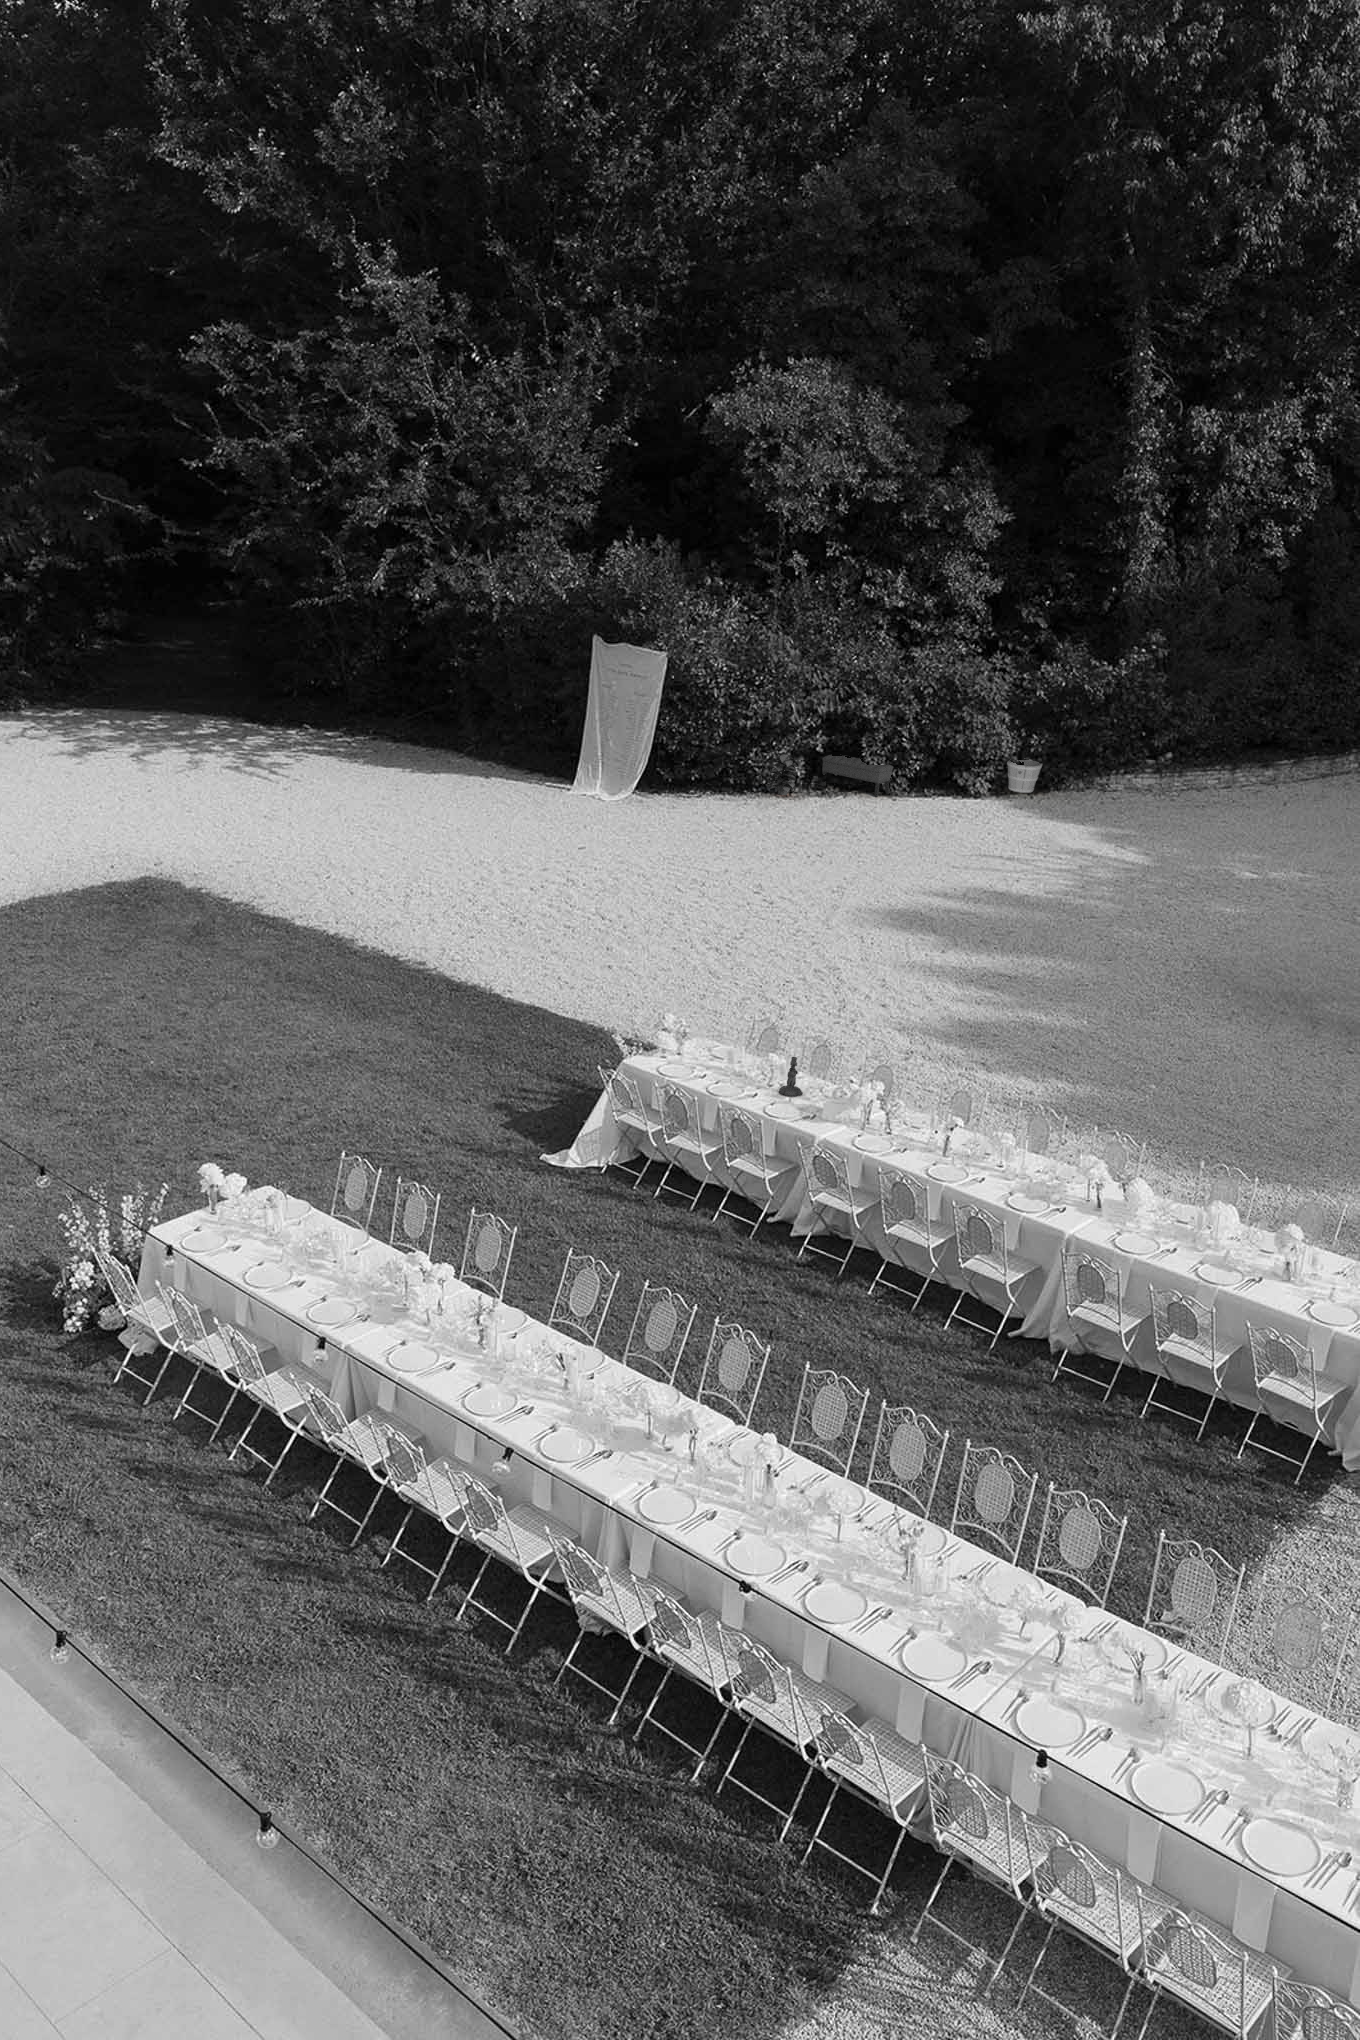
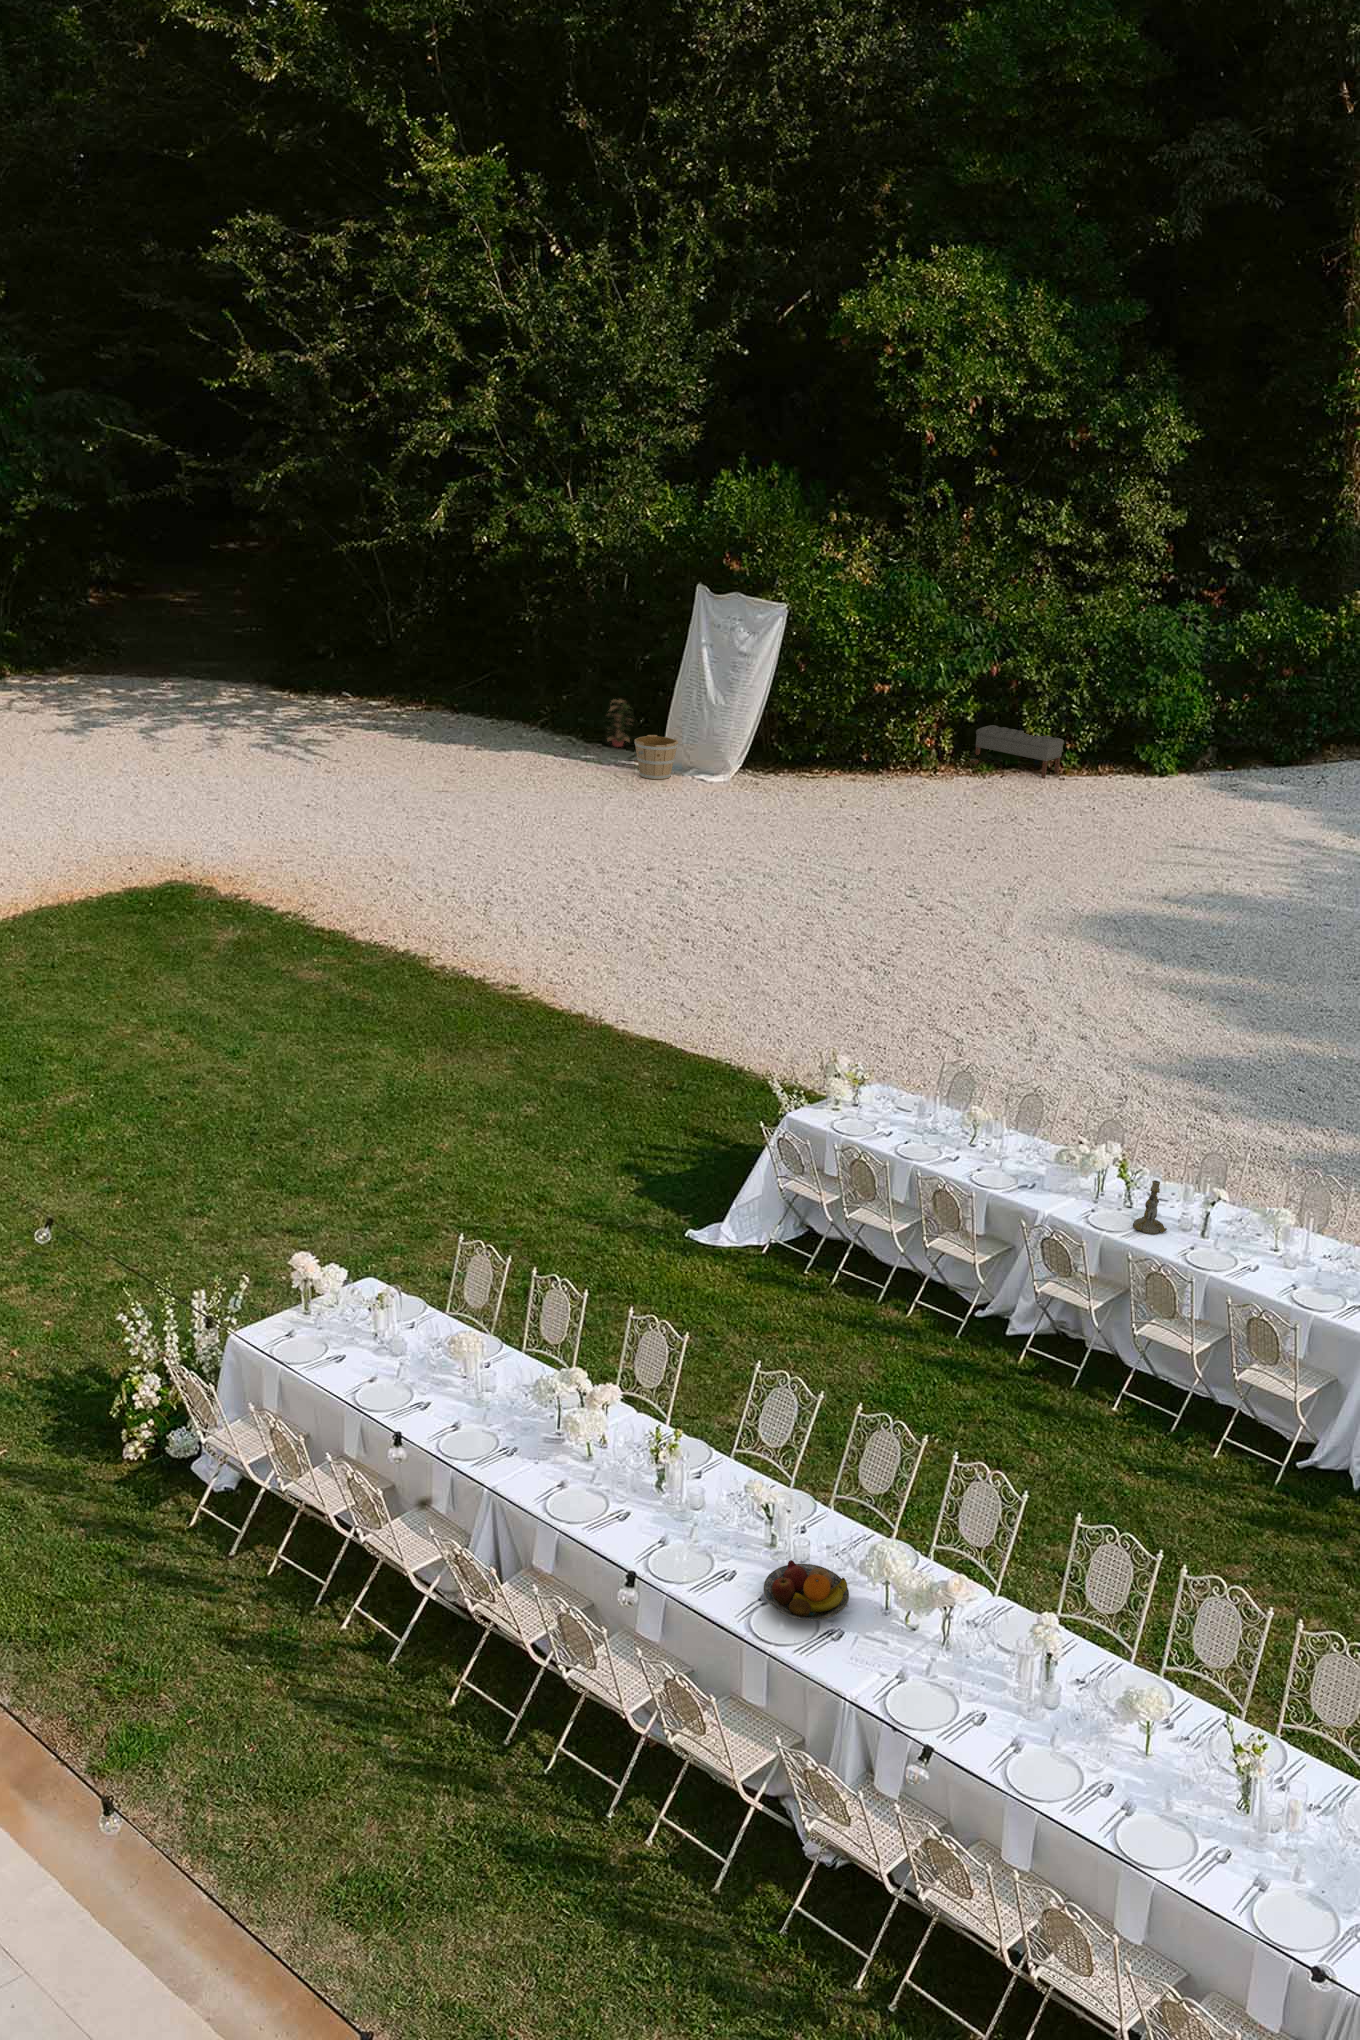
decorative plant: present [770,755,797,795] -> present [605,700,633,747]
wooden bucket: present [1007,760,1042,793] -> present [635,735,678,780]
candlestick: present [779,1057,803,1097] -> present [1133,1180,1167,1234]
fruit bowl: none [552,1398,620,1444] -> present [763,1560,849,1620]

